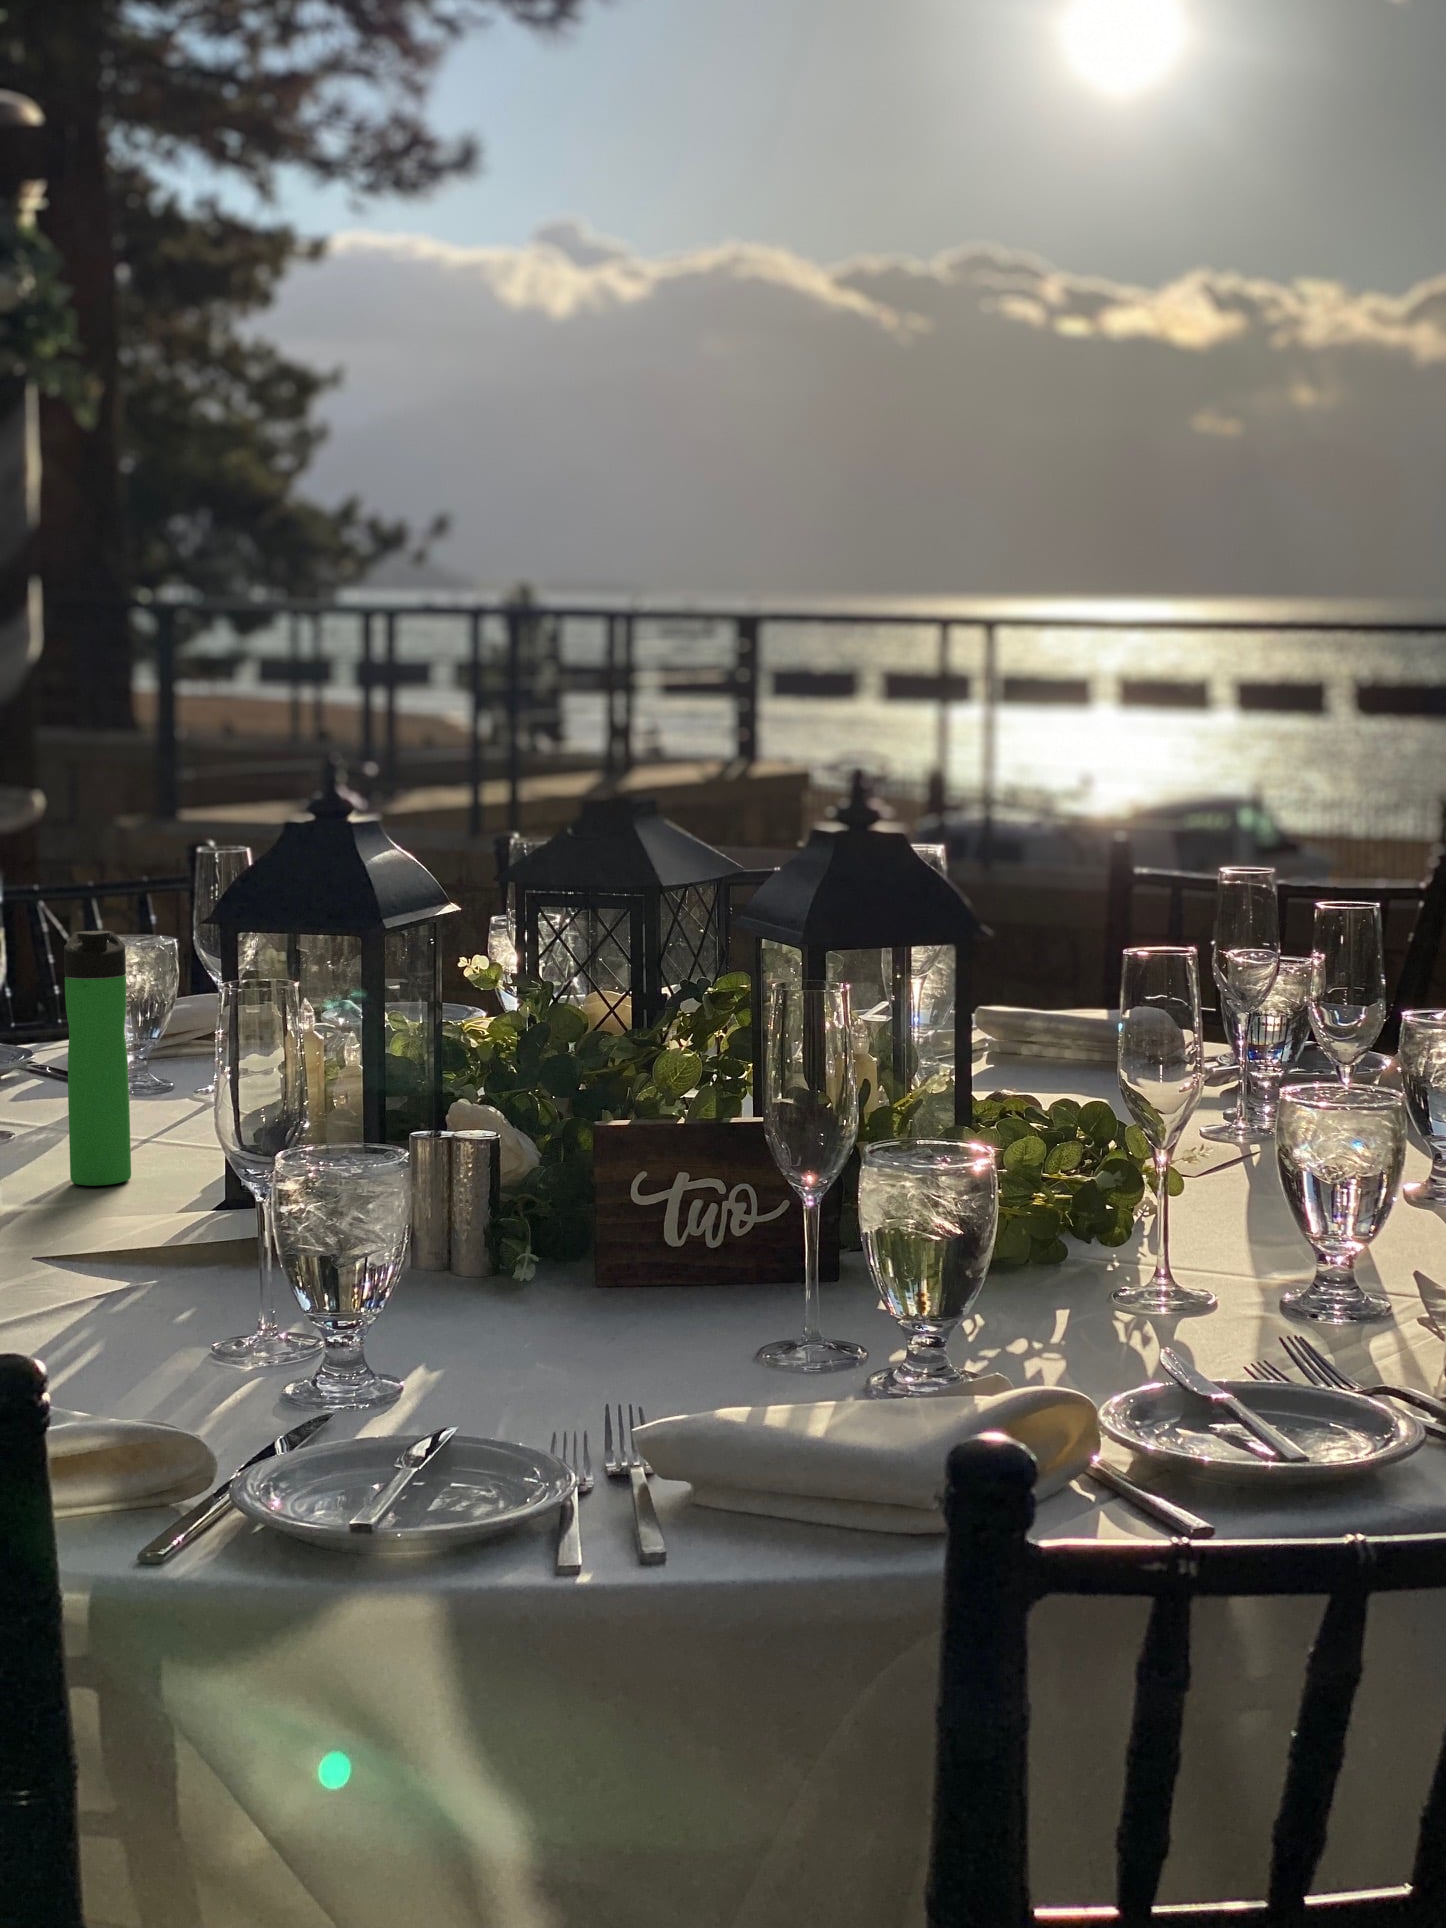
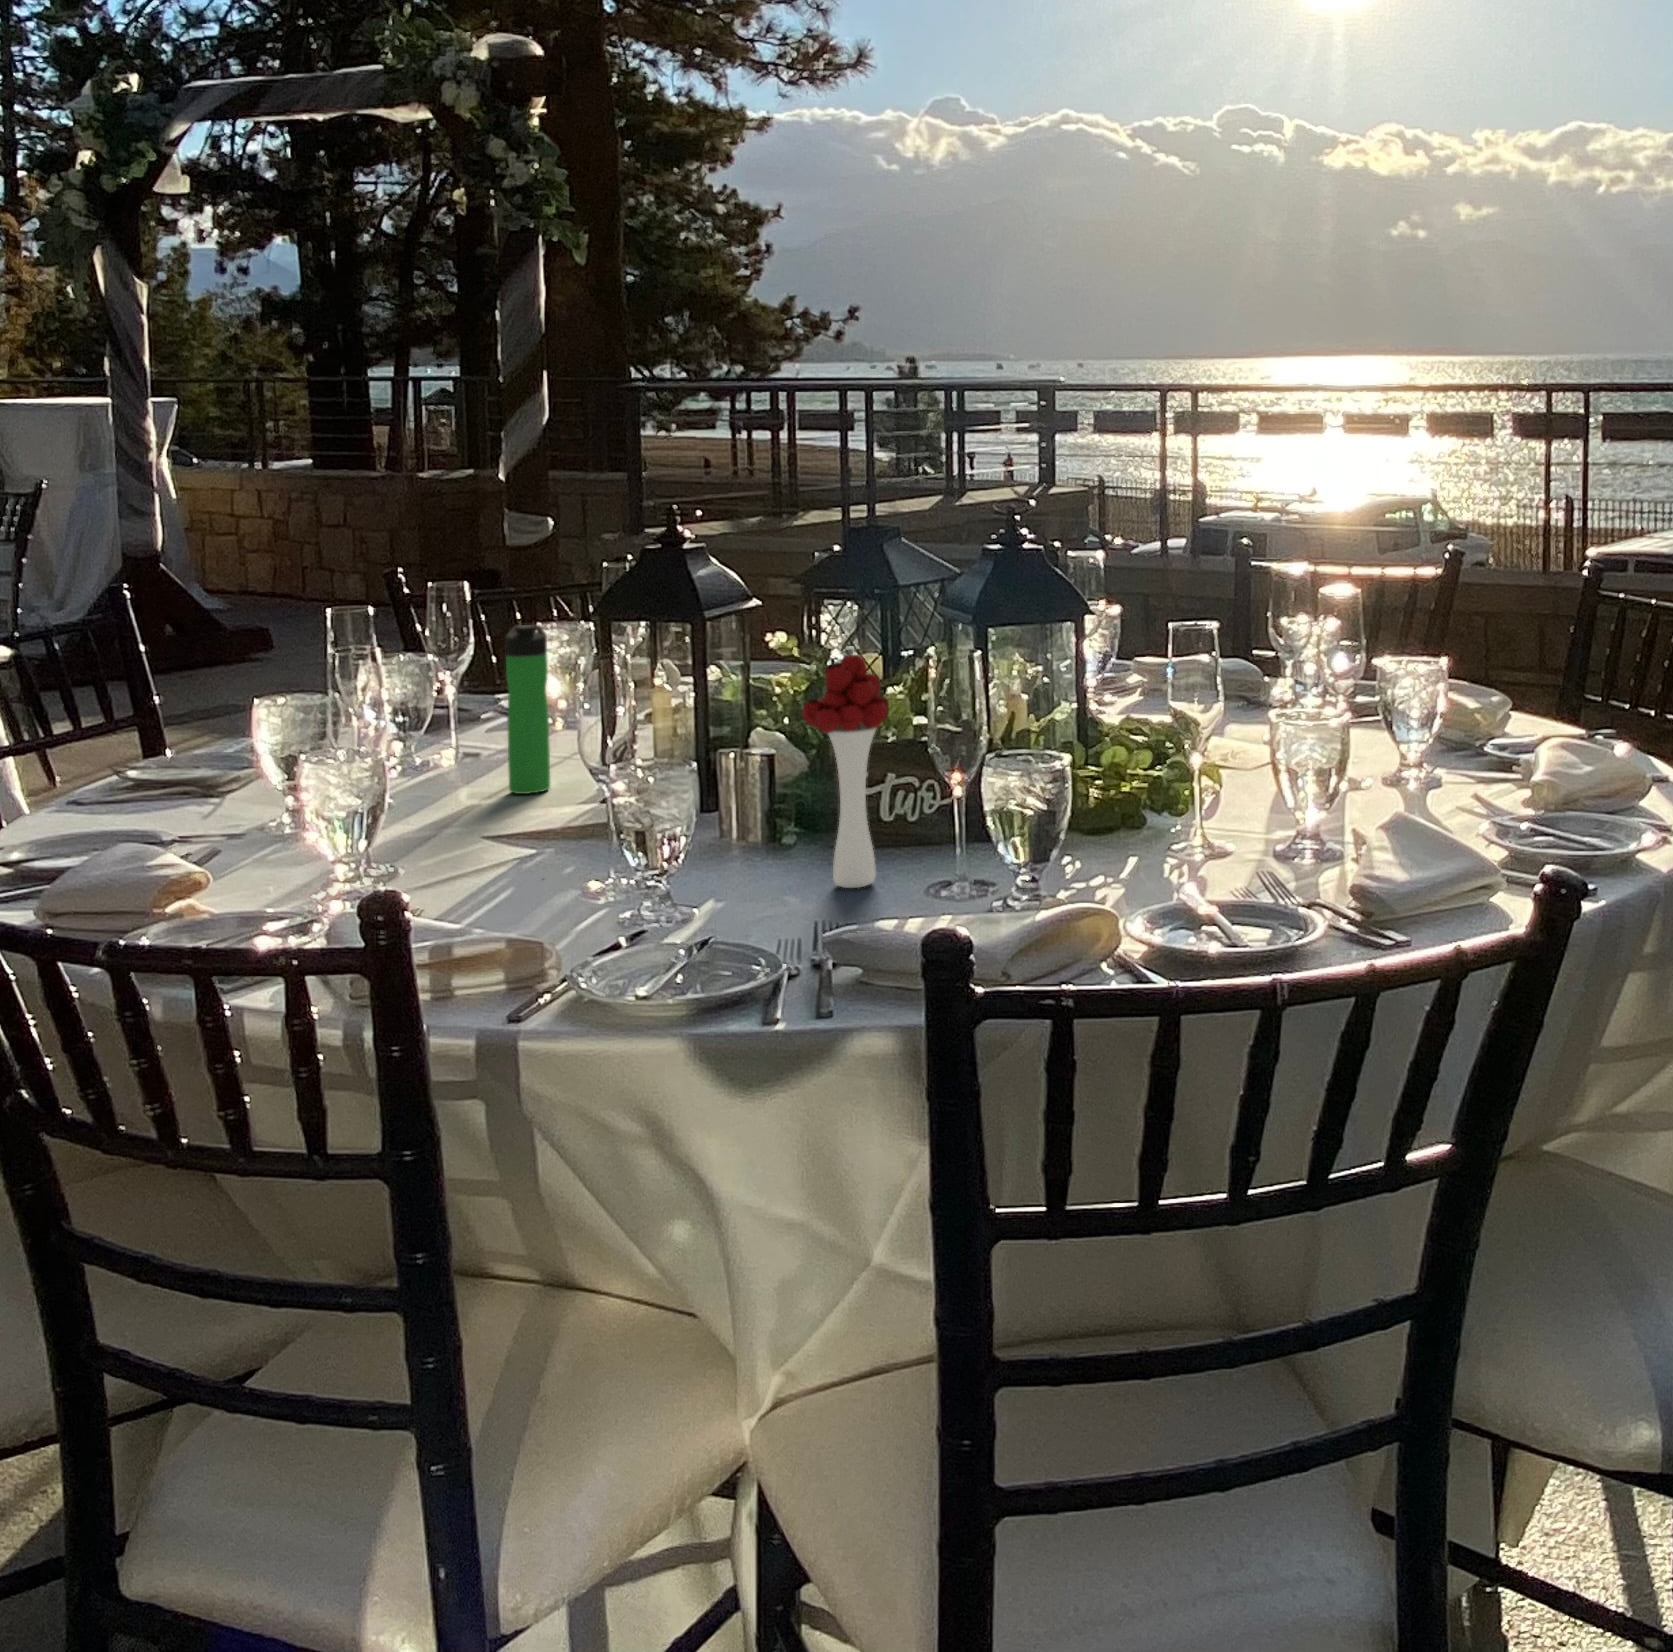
flower bouquet: none [560,983,693,1350] -> present [802,655,889,888]

